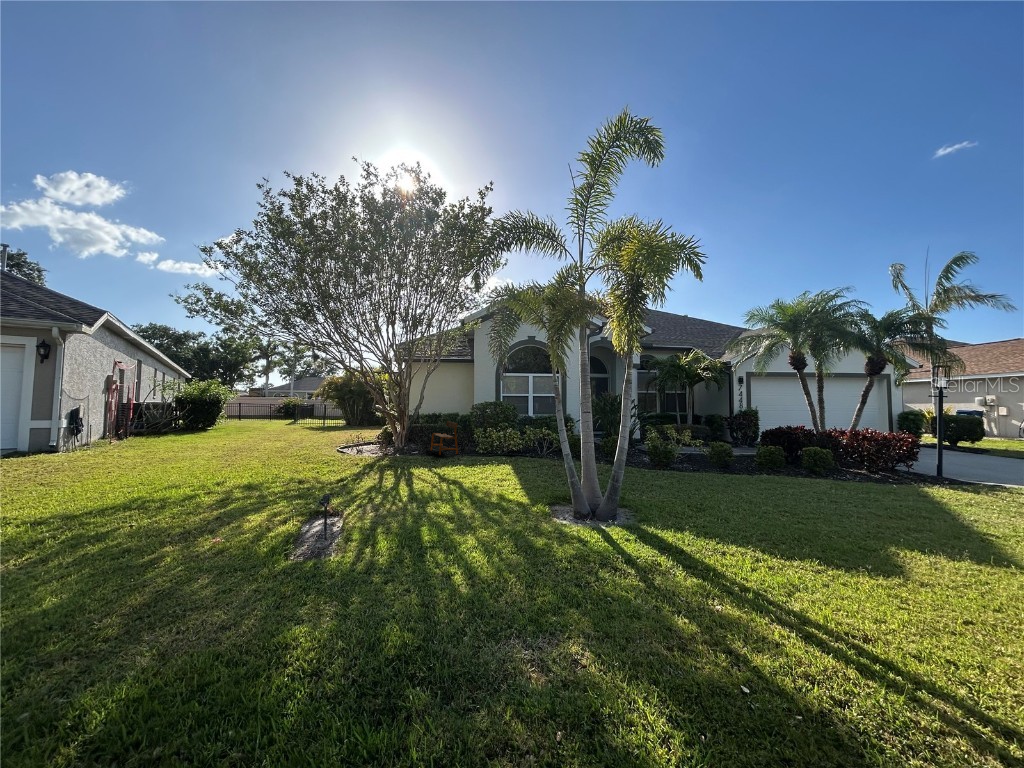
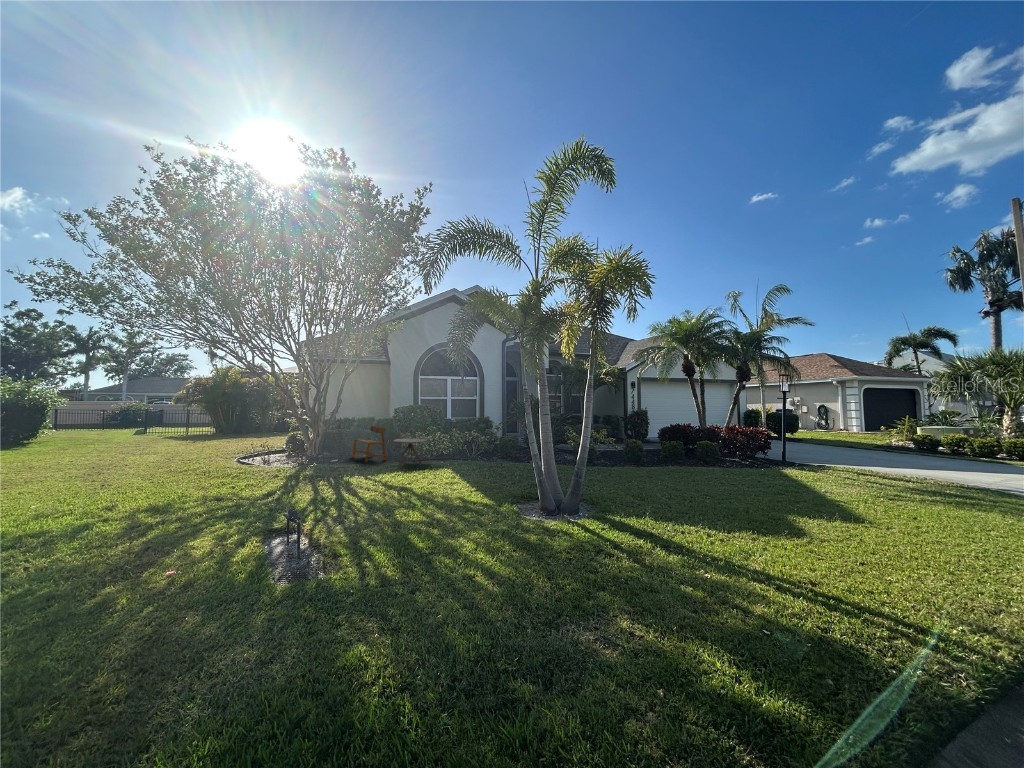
round table: none [463,434,495,459] -> present [394,439,427,464]

